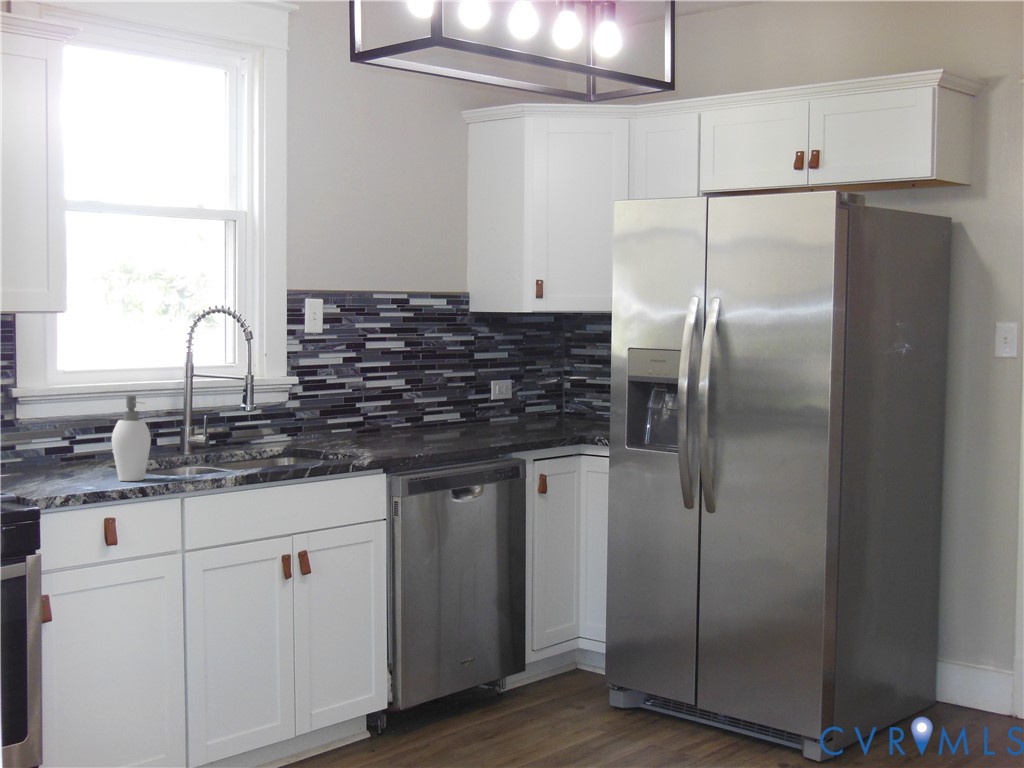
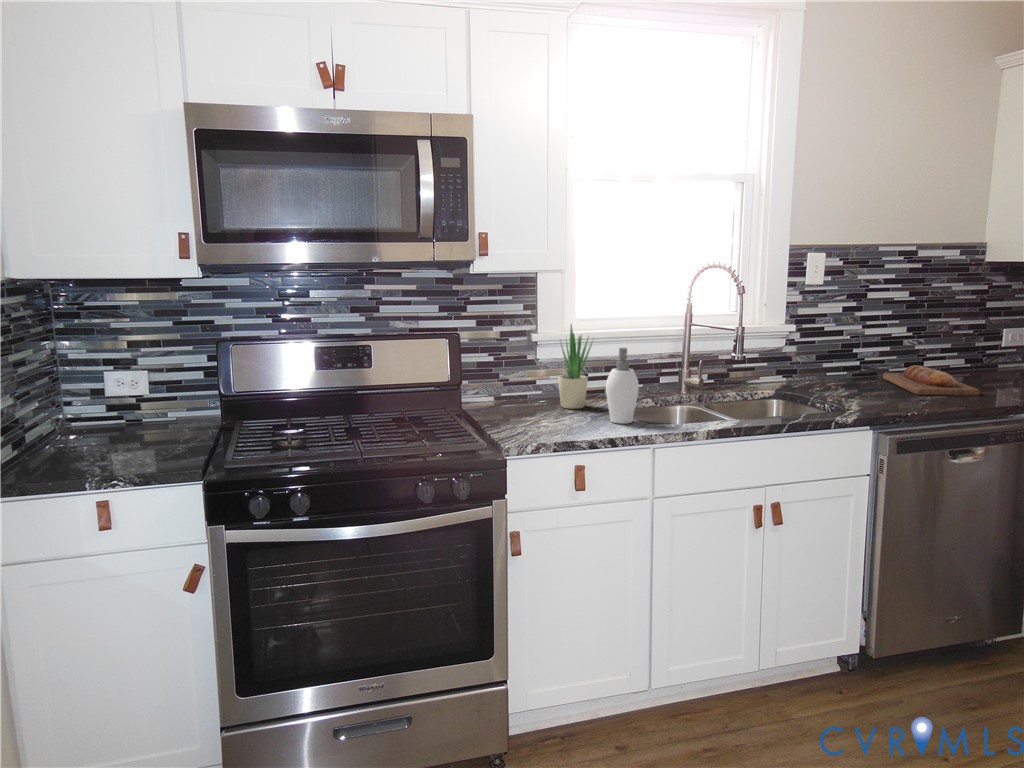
potted plant: none [39,371,84,475] -> present [558,325,592,409]
bread loaf: none [387,416,474,442] -> present [883,365,980,396]

